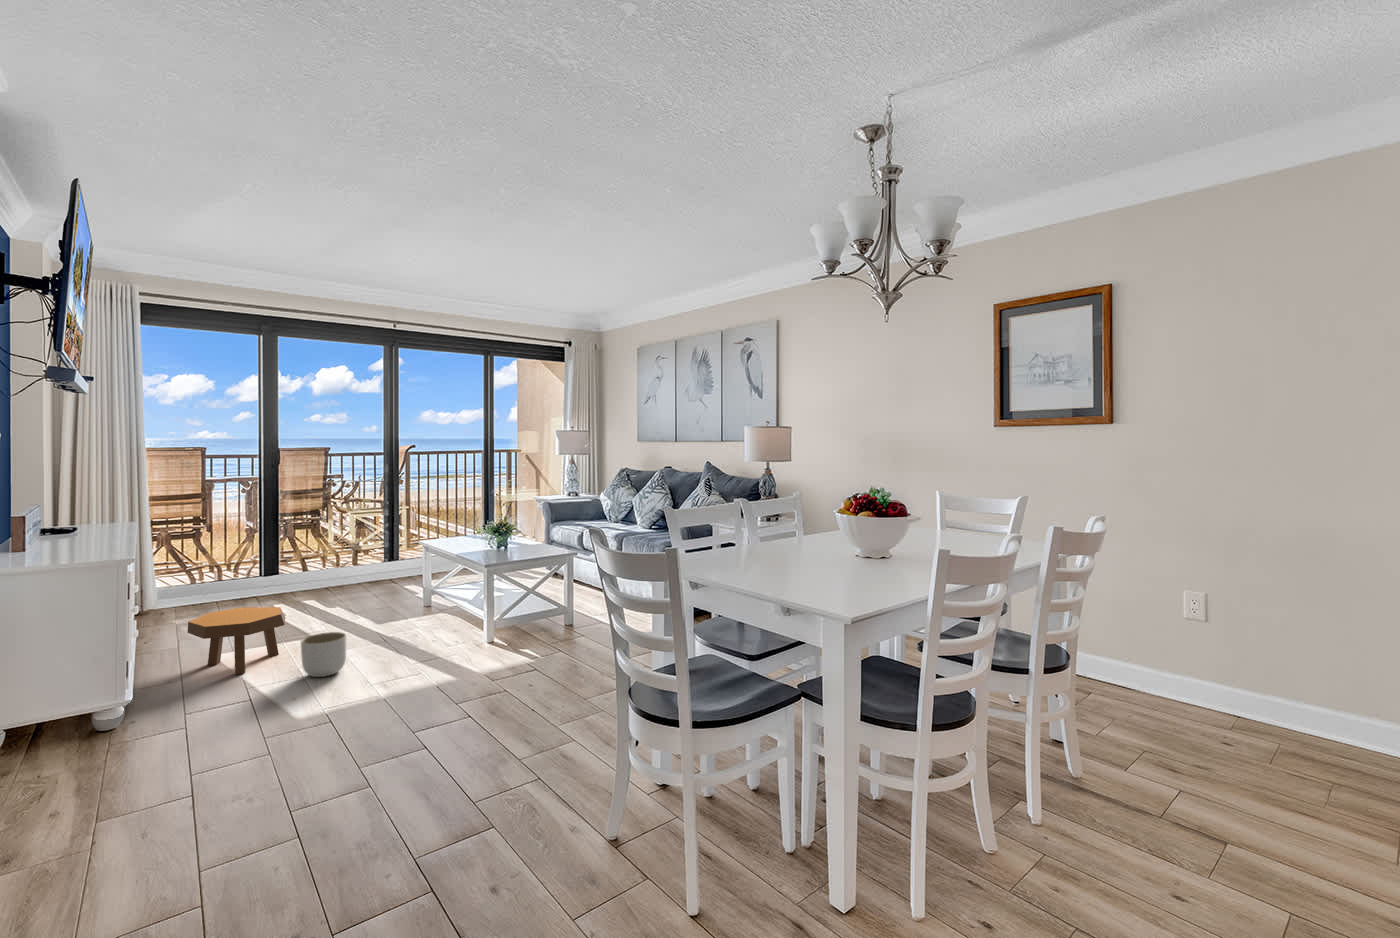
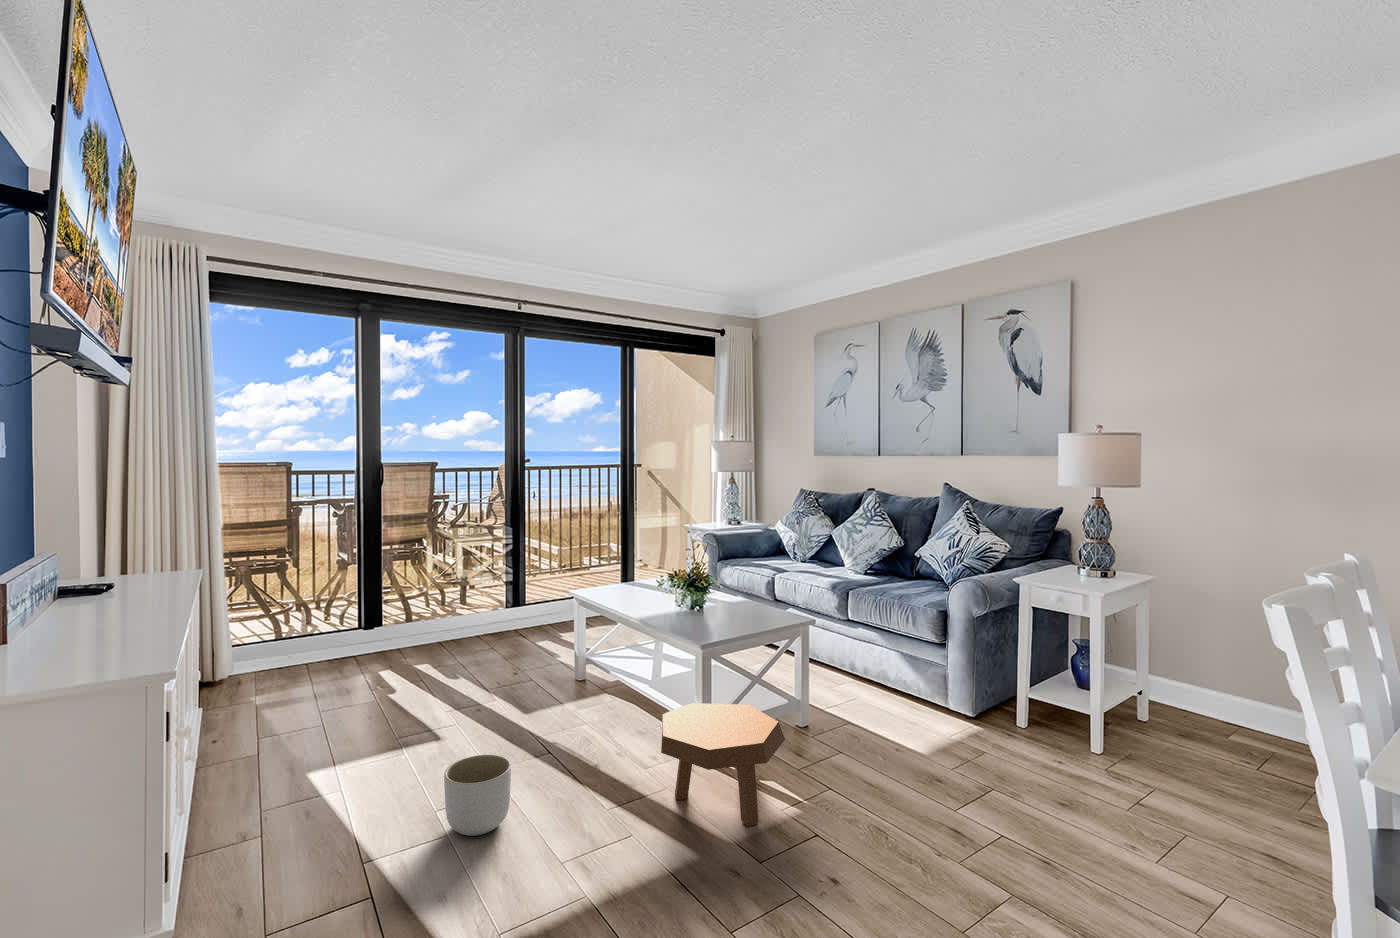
footstool: present [188,607,285,674] -> present [661,703,785,826]

